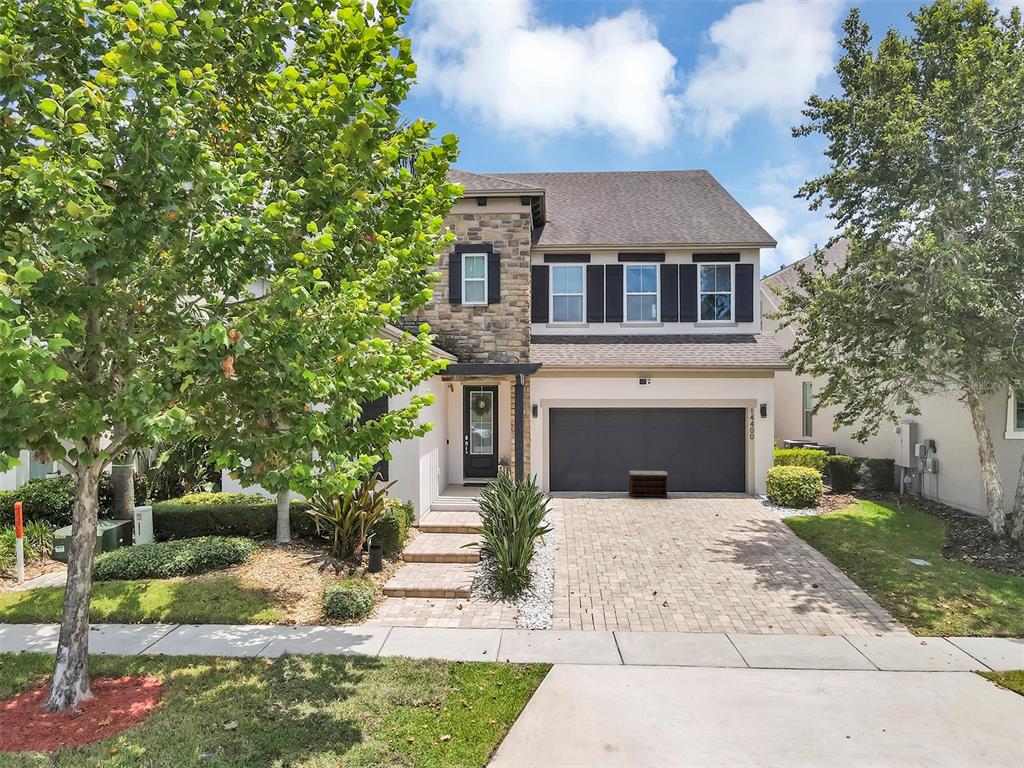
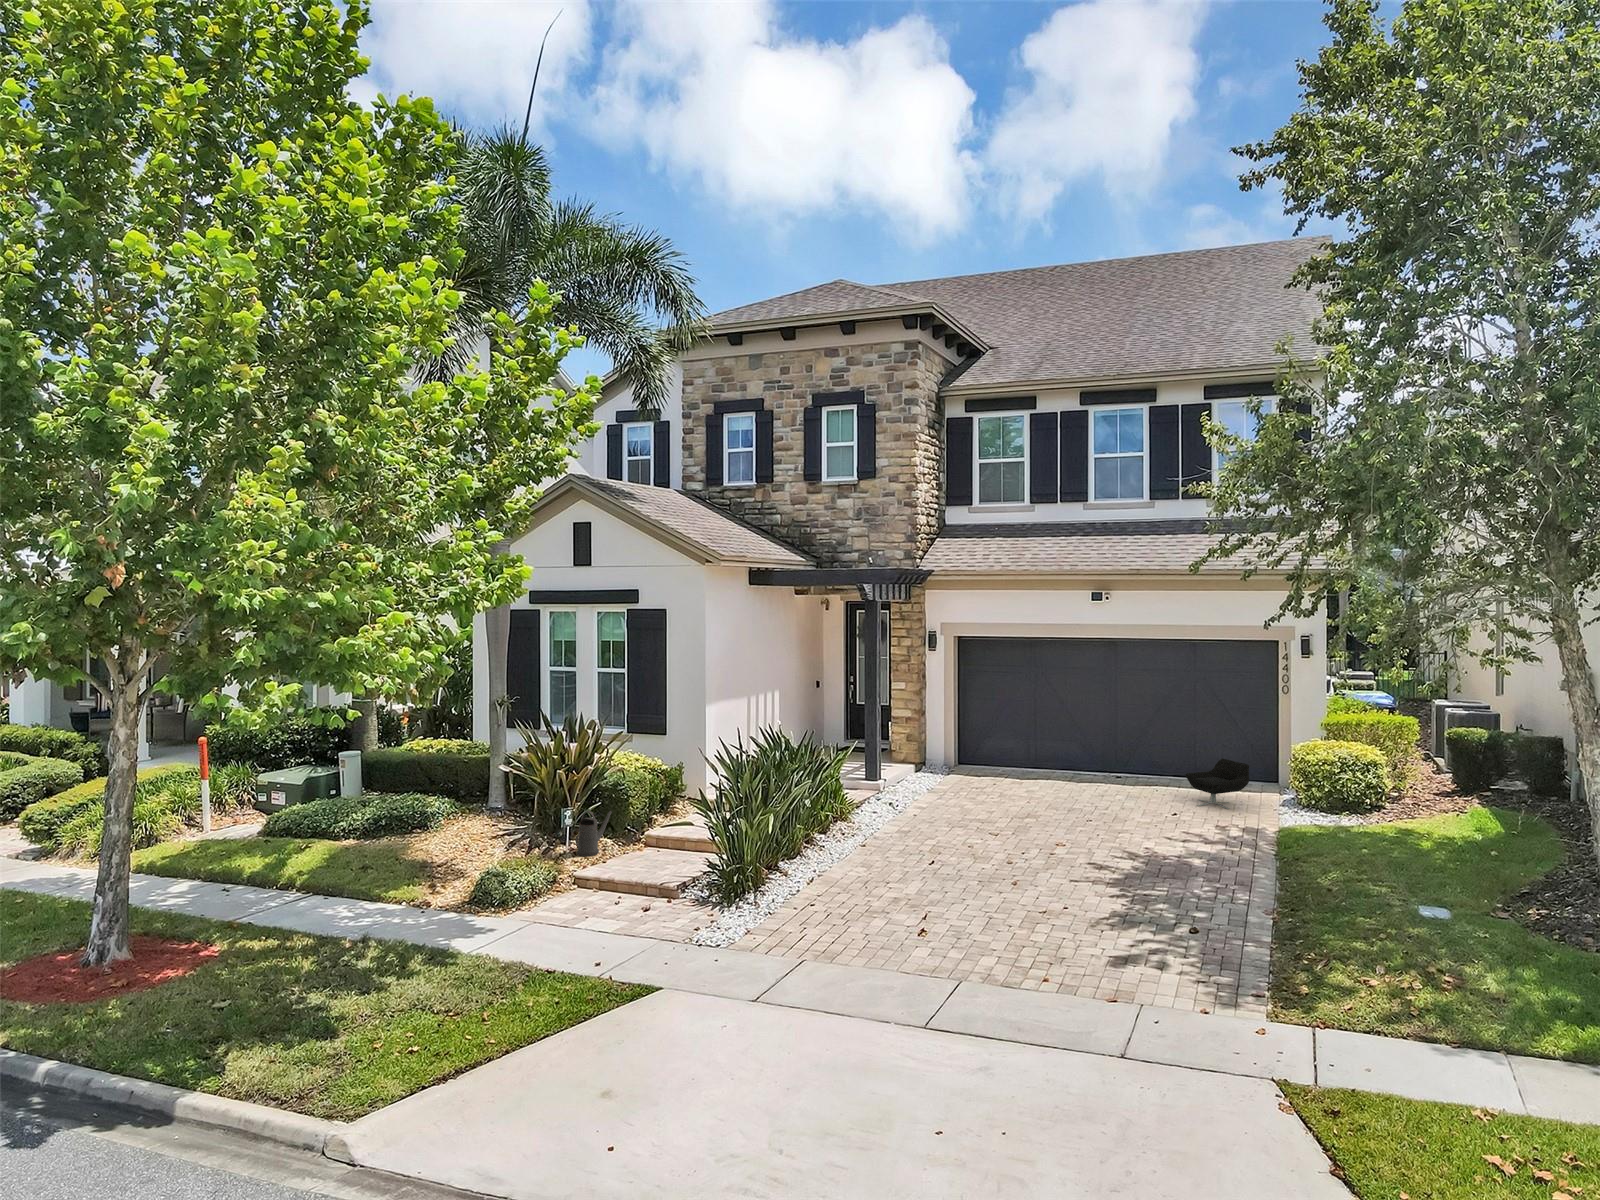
bench: present [628,471,669,498] -> none [1080,744,1148,794]
lounge chair: none [690,473,725,502] -> present [1186,758,1249,809]

